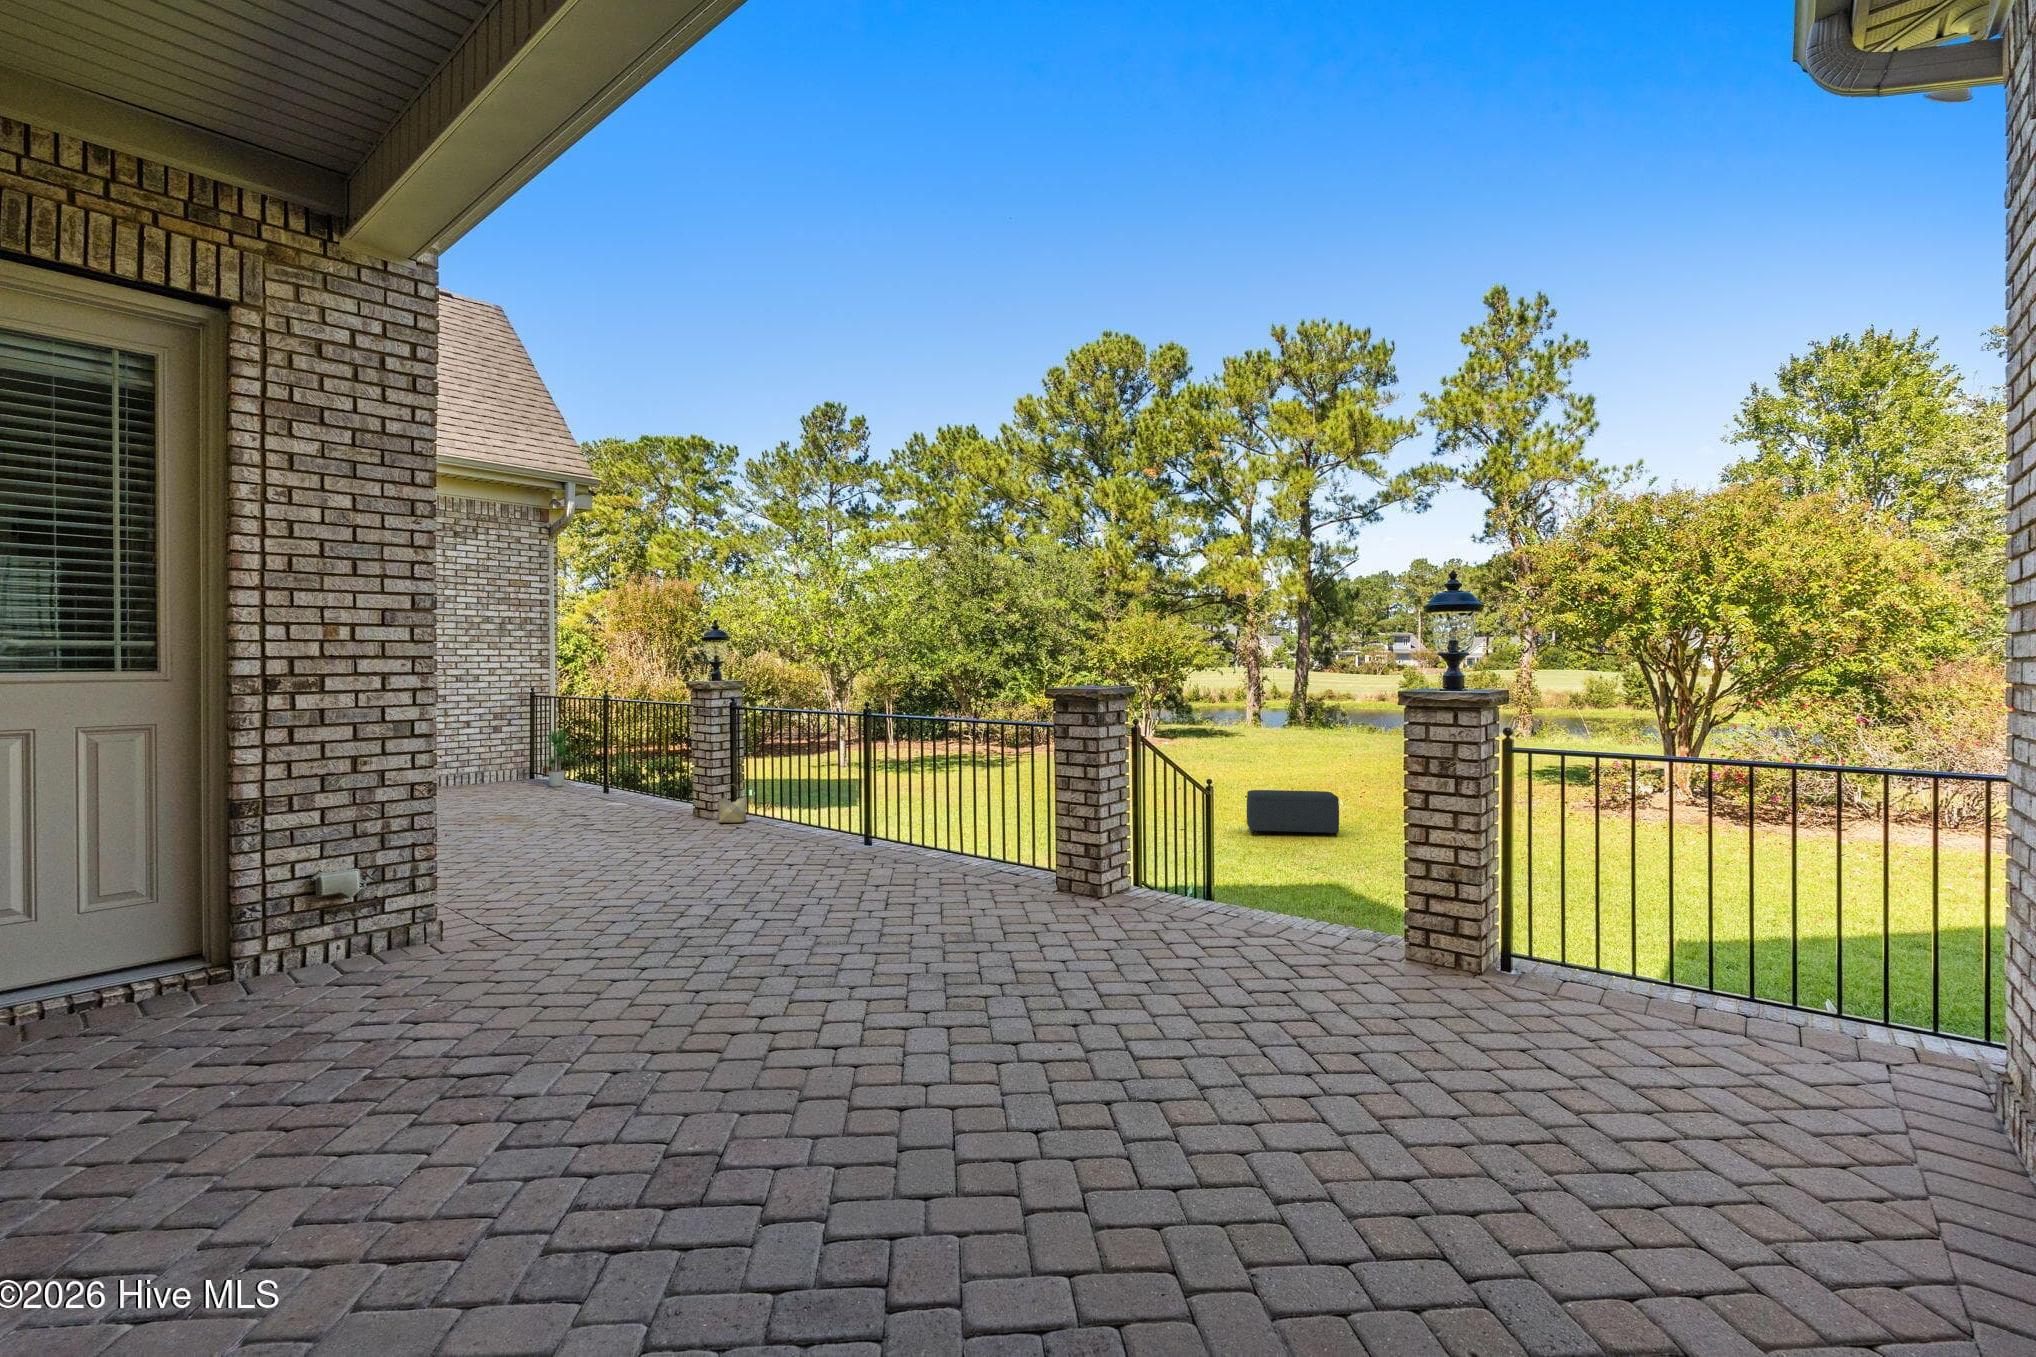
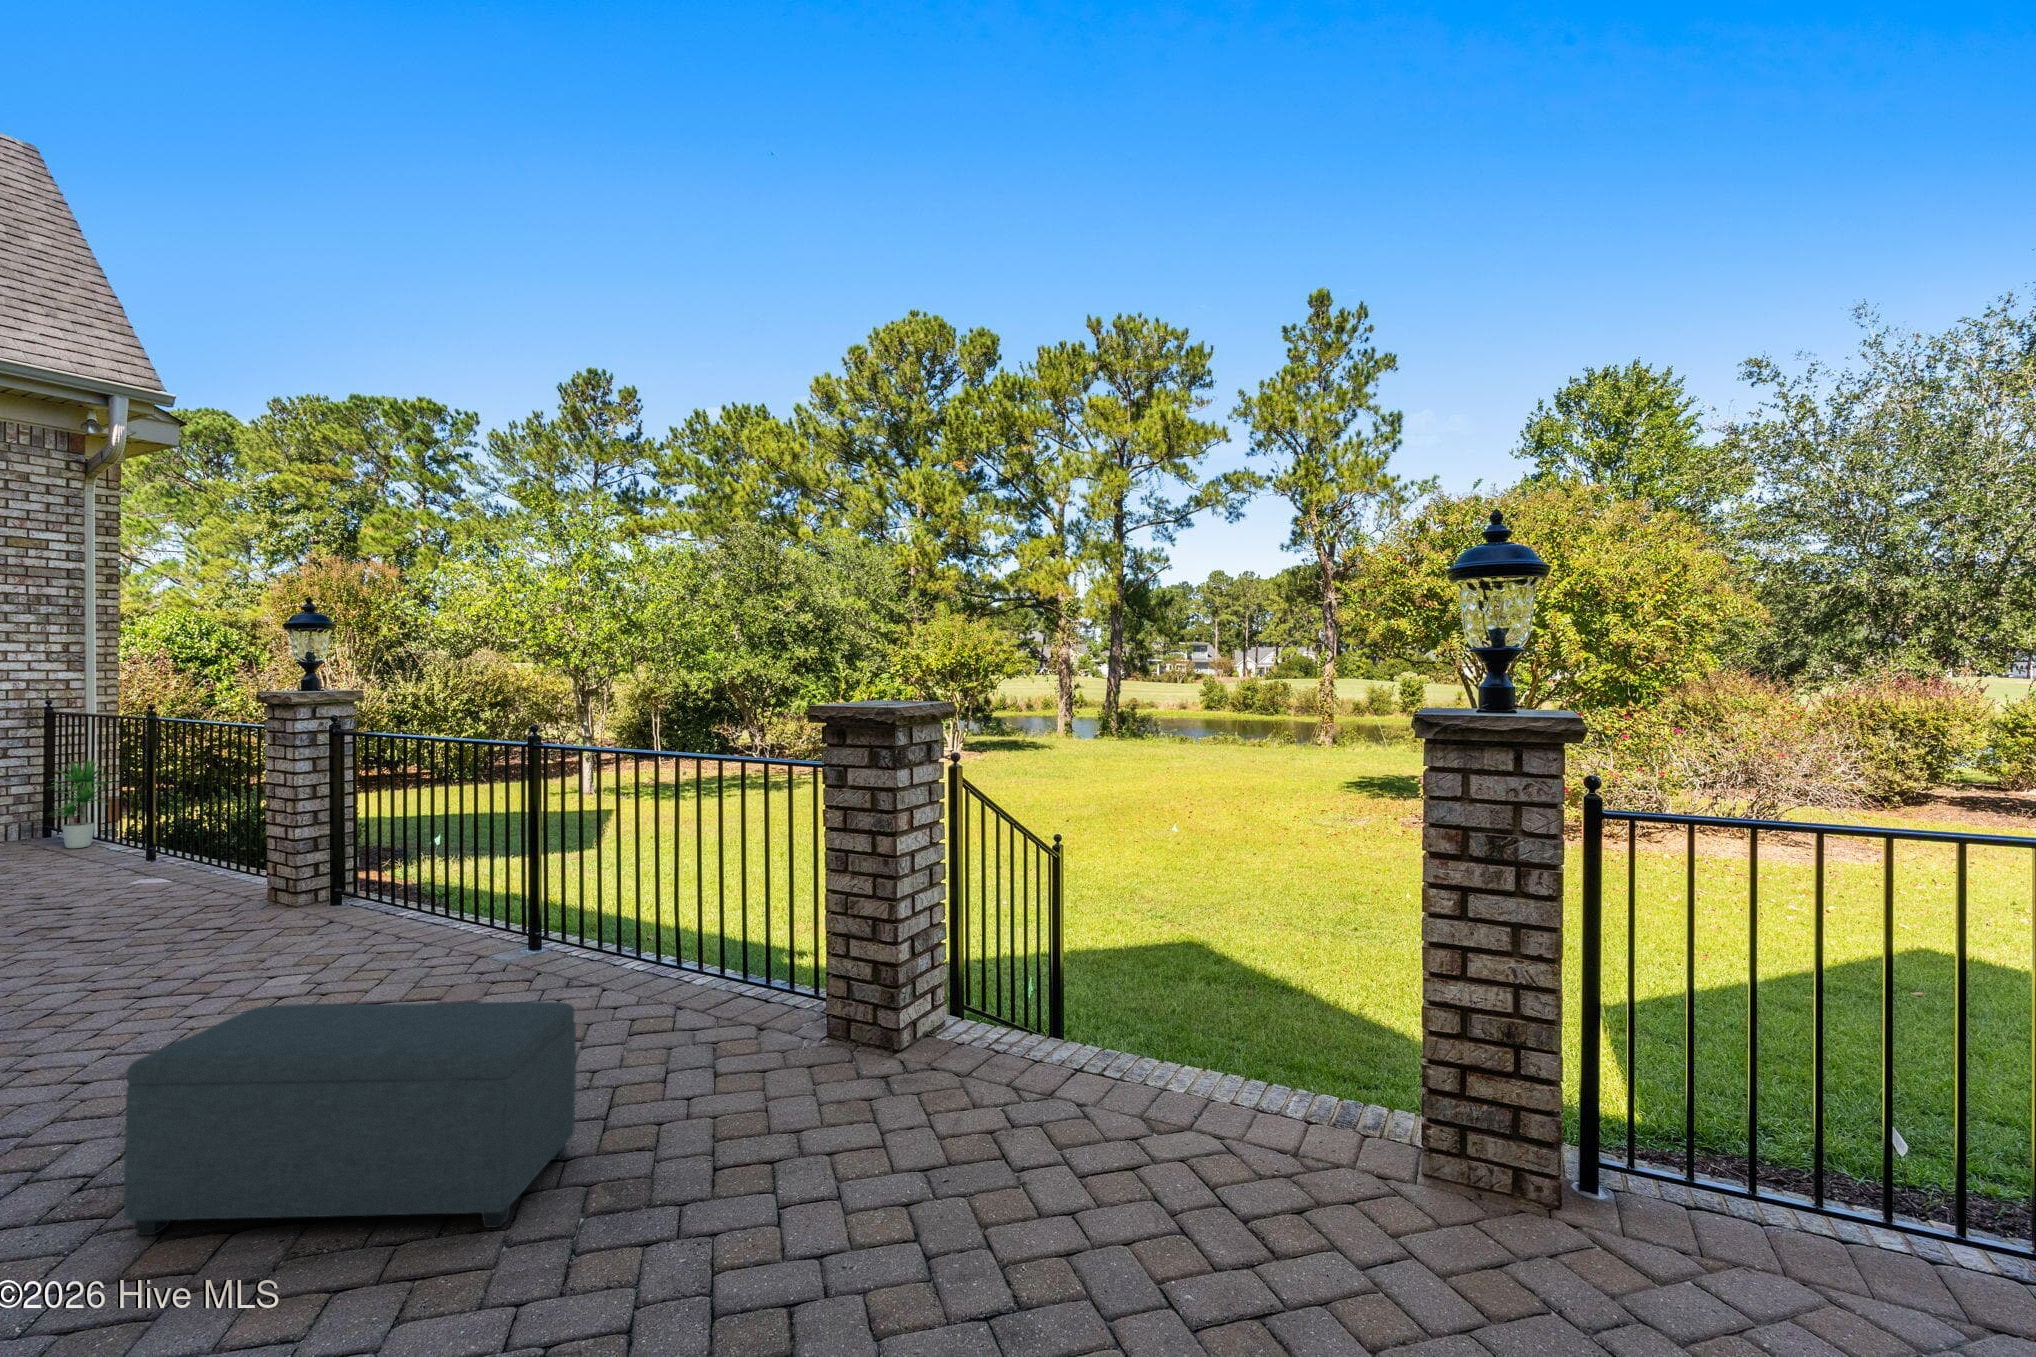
woven basket: present [718,784,747,823] -> none [292,850,348,913]
ottoman: present [1247,790,1339,837] -> present [124,1002,576,1236]

